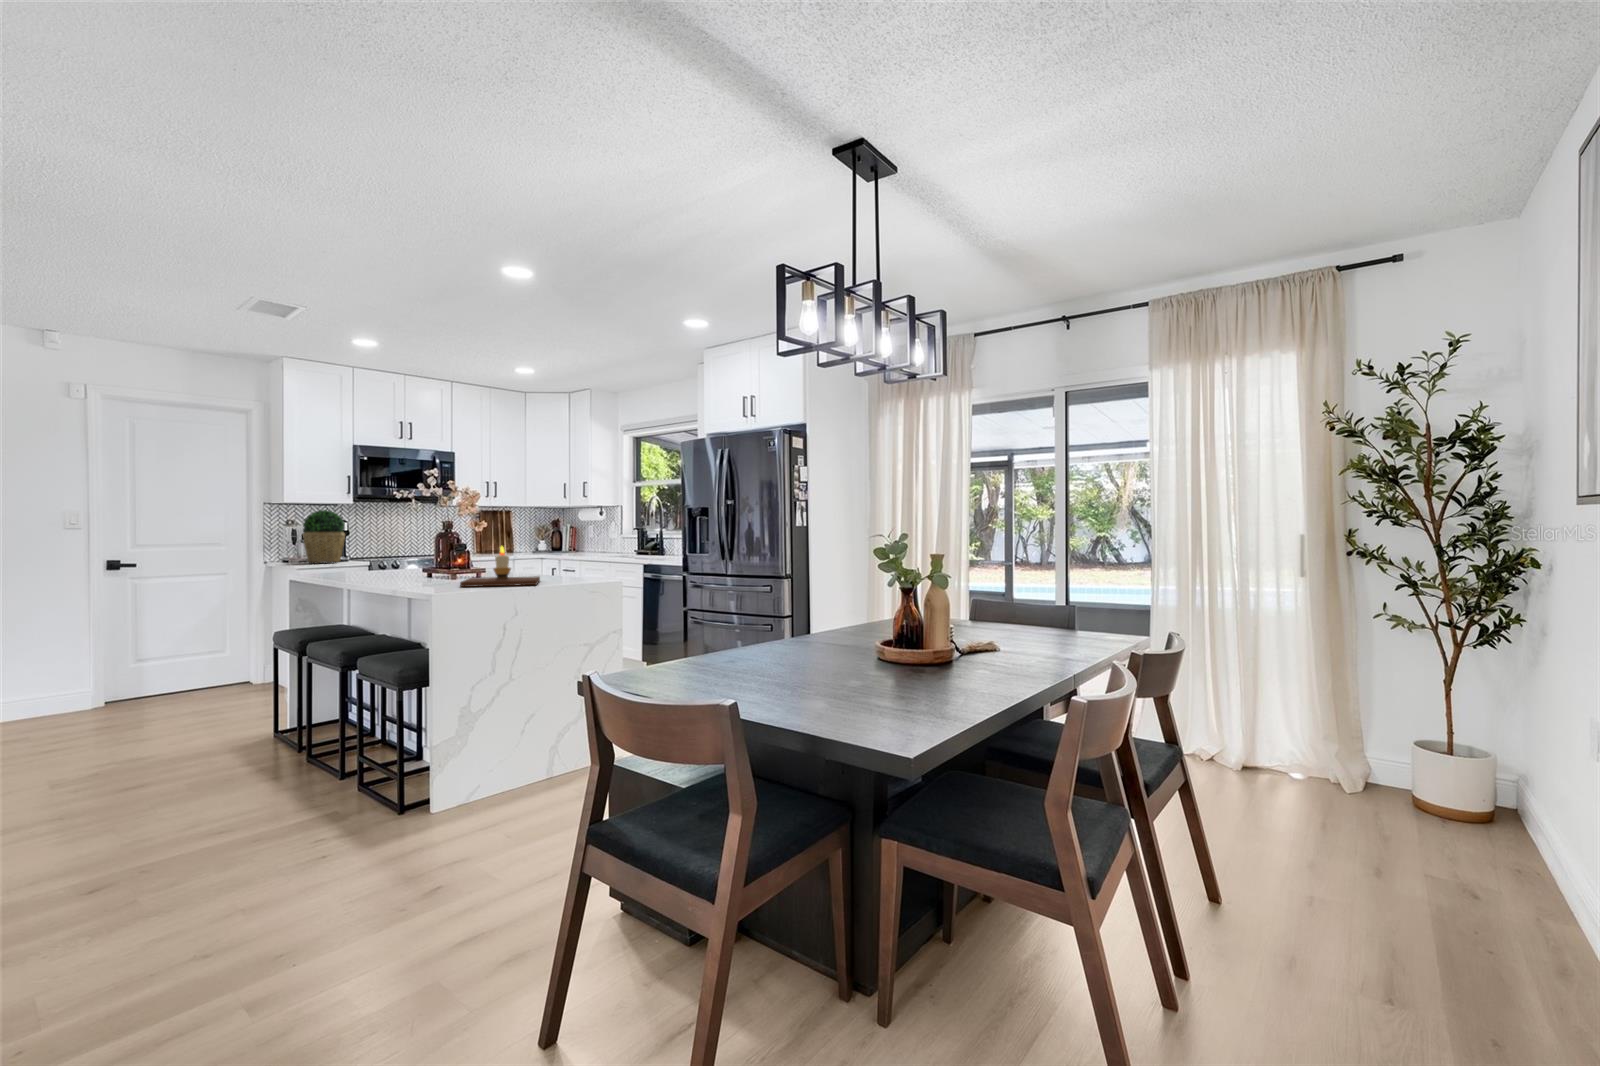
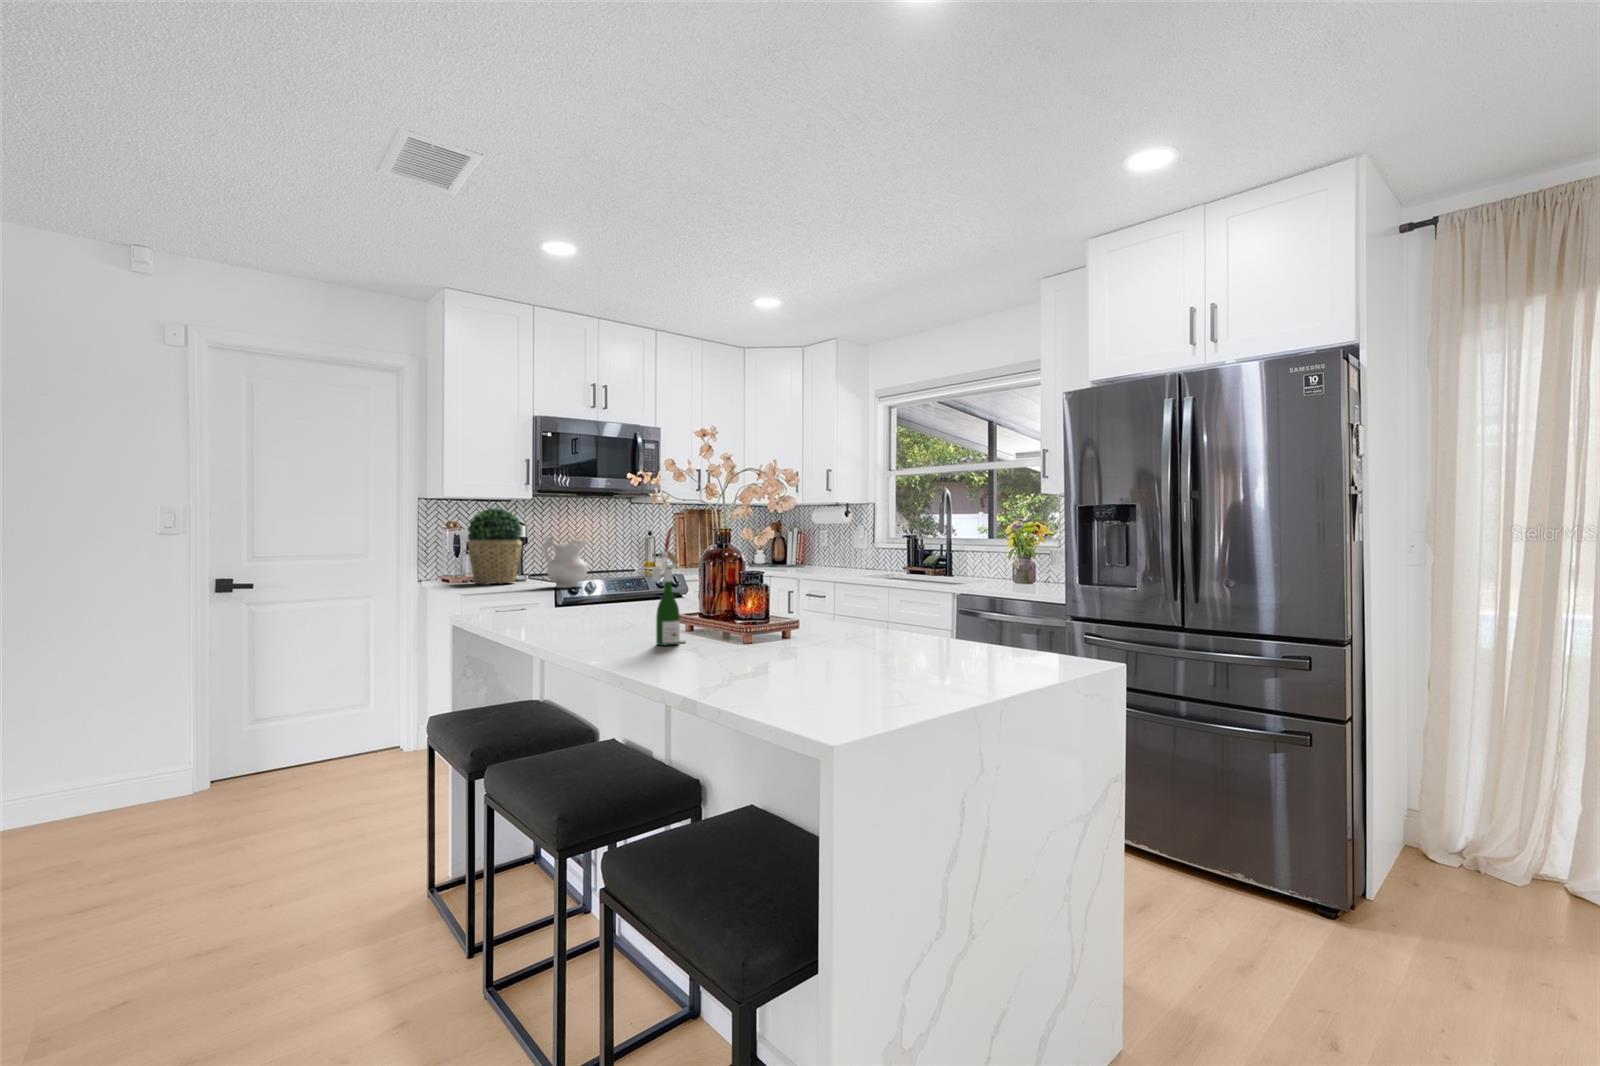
wine bottle: none [400,520,421,581] -> present [652,527,685,645]
ceramic pitcher: none [359,530,393,564] -> present [543,538,588,588]
candle: present [460,546,540,587] -> none [794,583,970,680]

